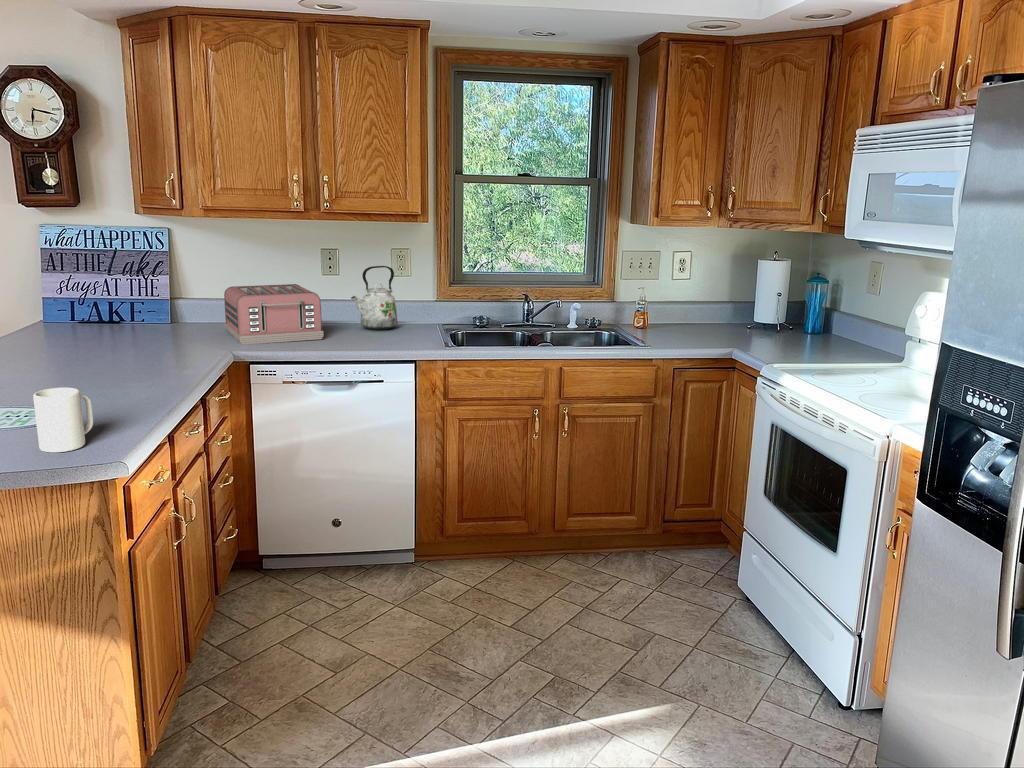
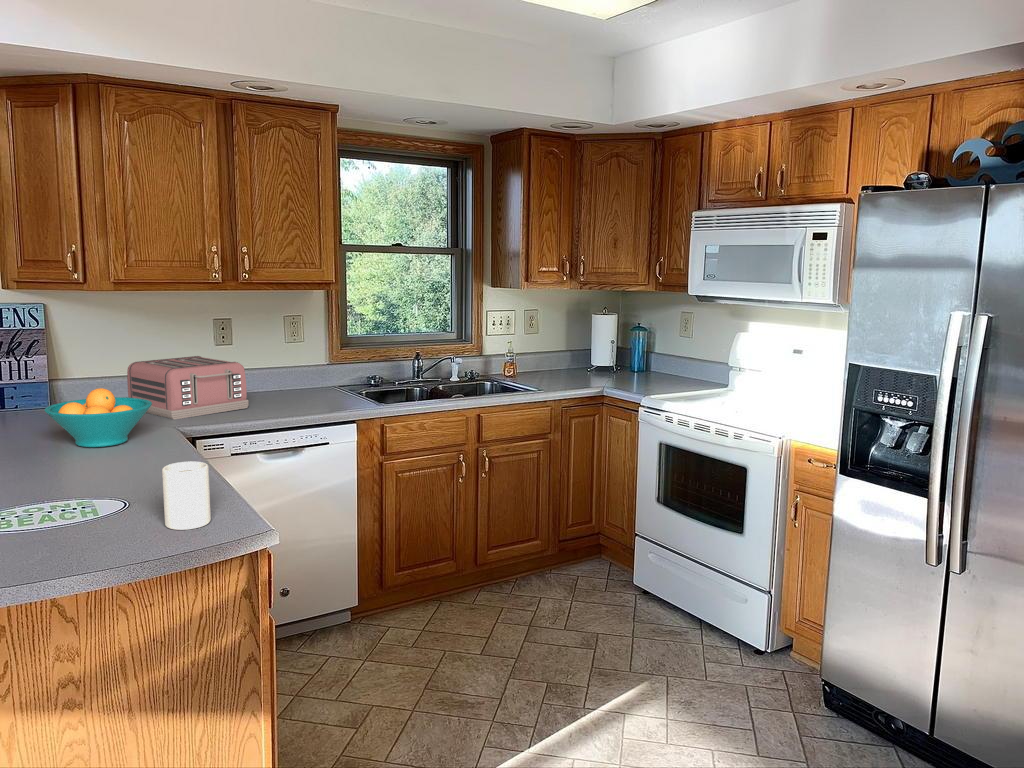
kettle: present [351,266,398,330] -> none [259,334,300,396]
fruit bowl: none [92,310,189,365] -> present [44,388,152,447]

